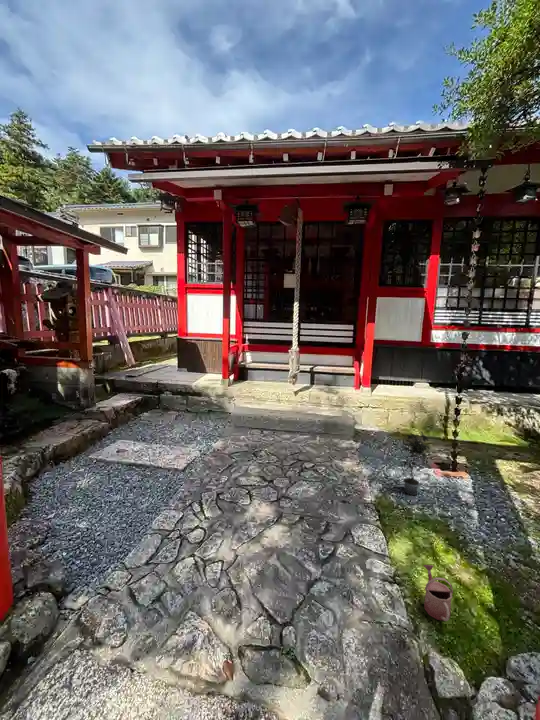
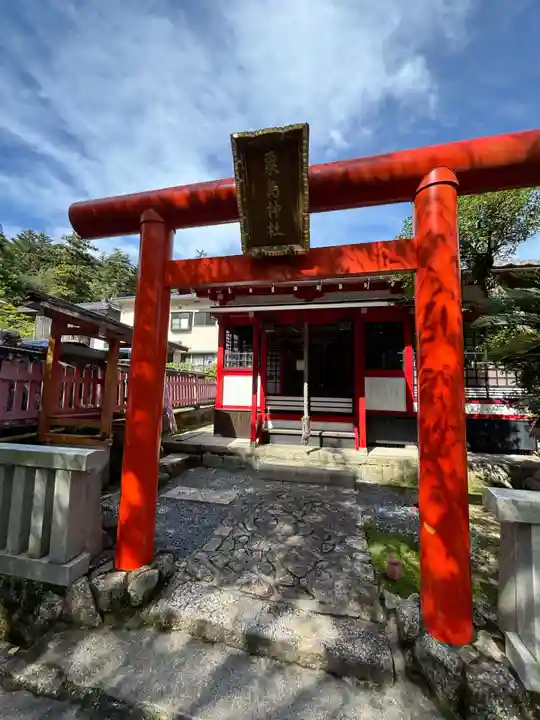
potted plant: present [403,432,429,495] -> none [380,474,402,522]

